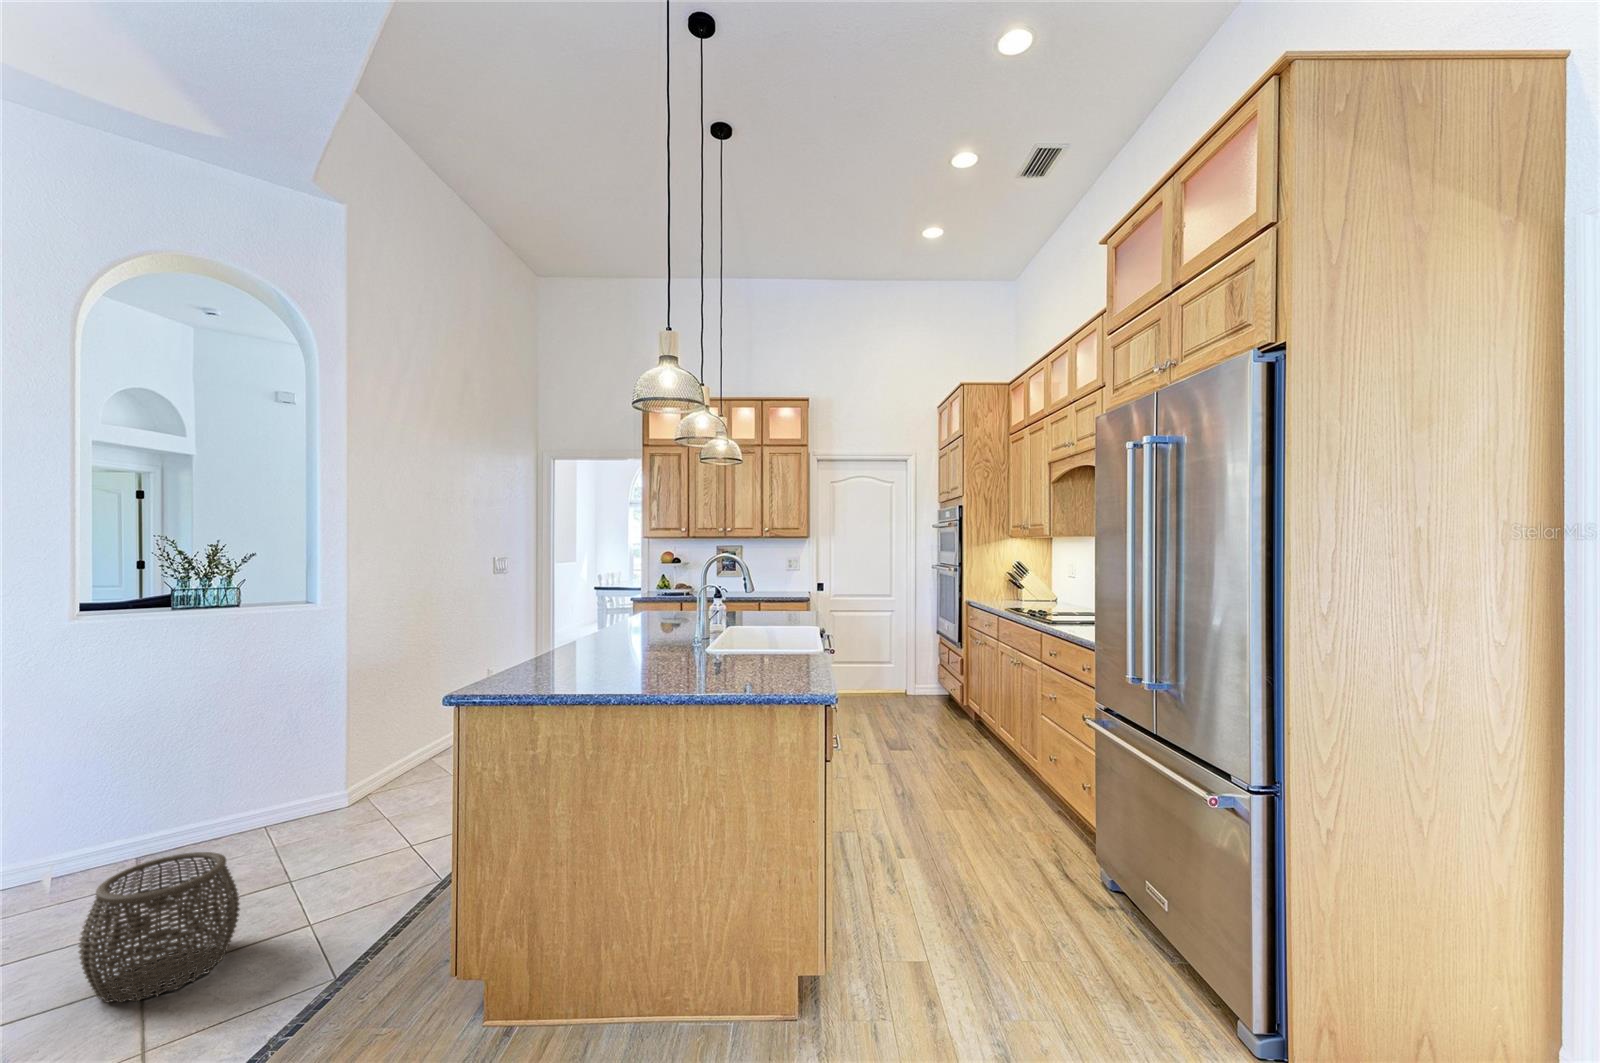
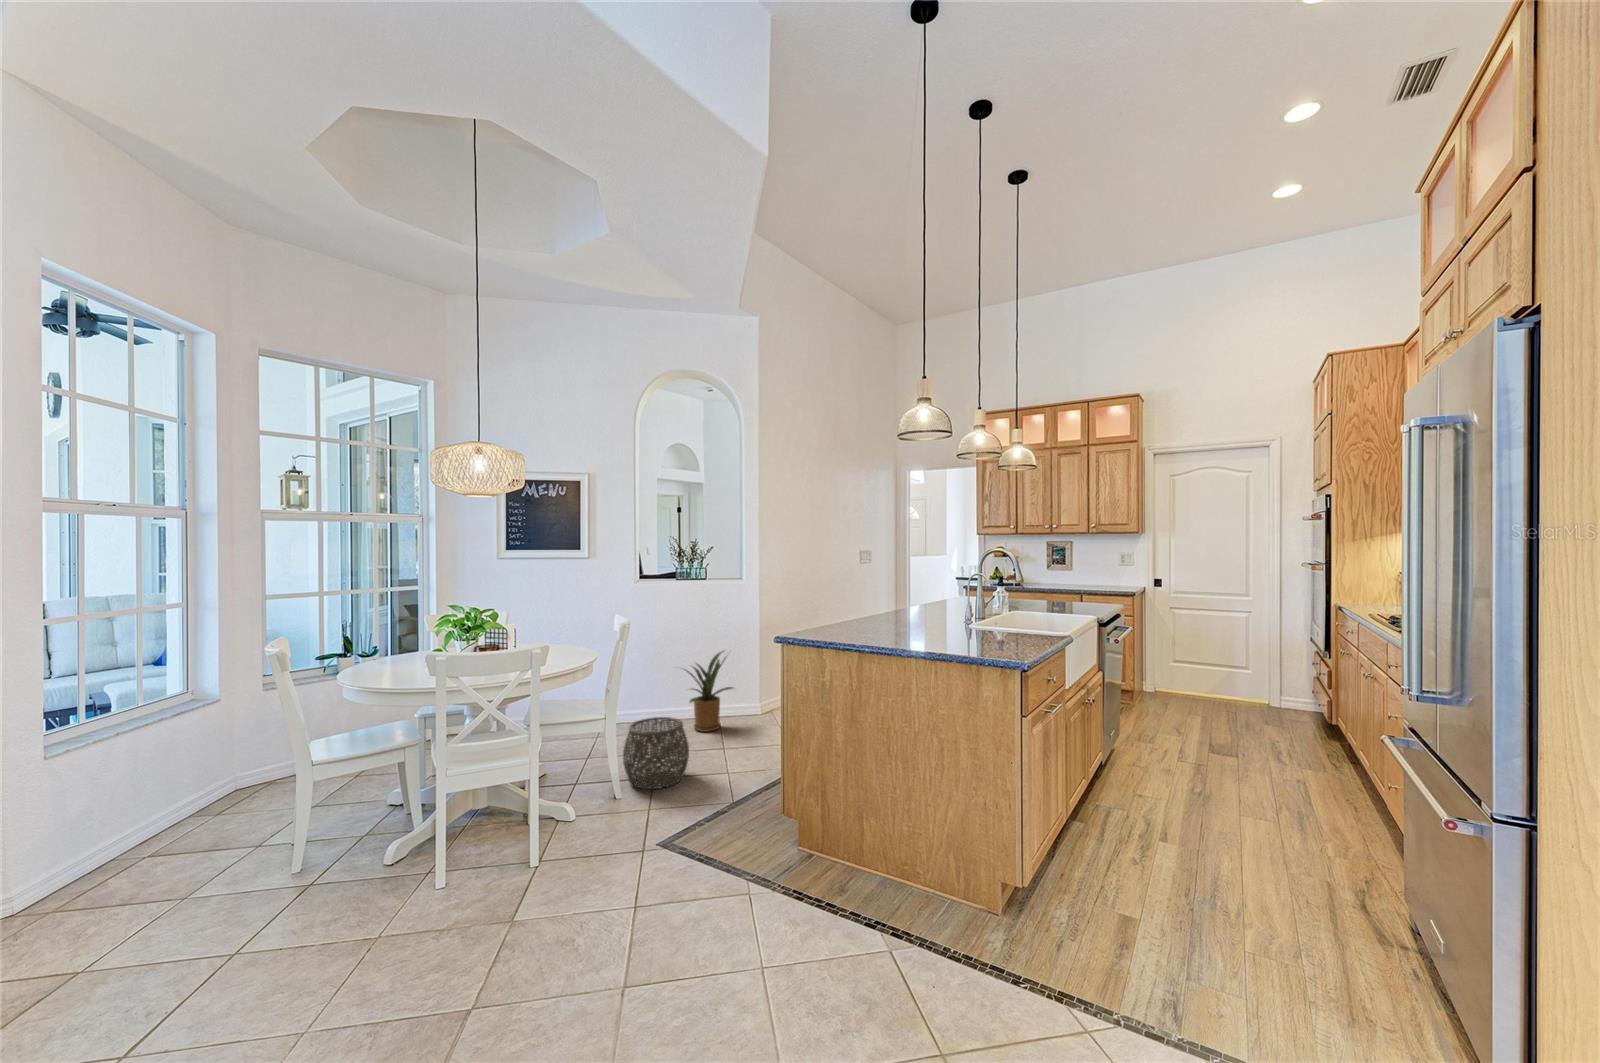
house plant: none [177,714,313,857] -> present [686,651,733,732]

